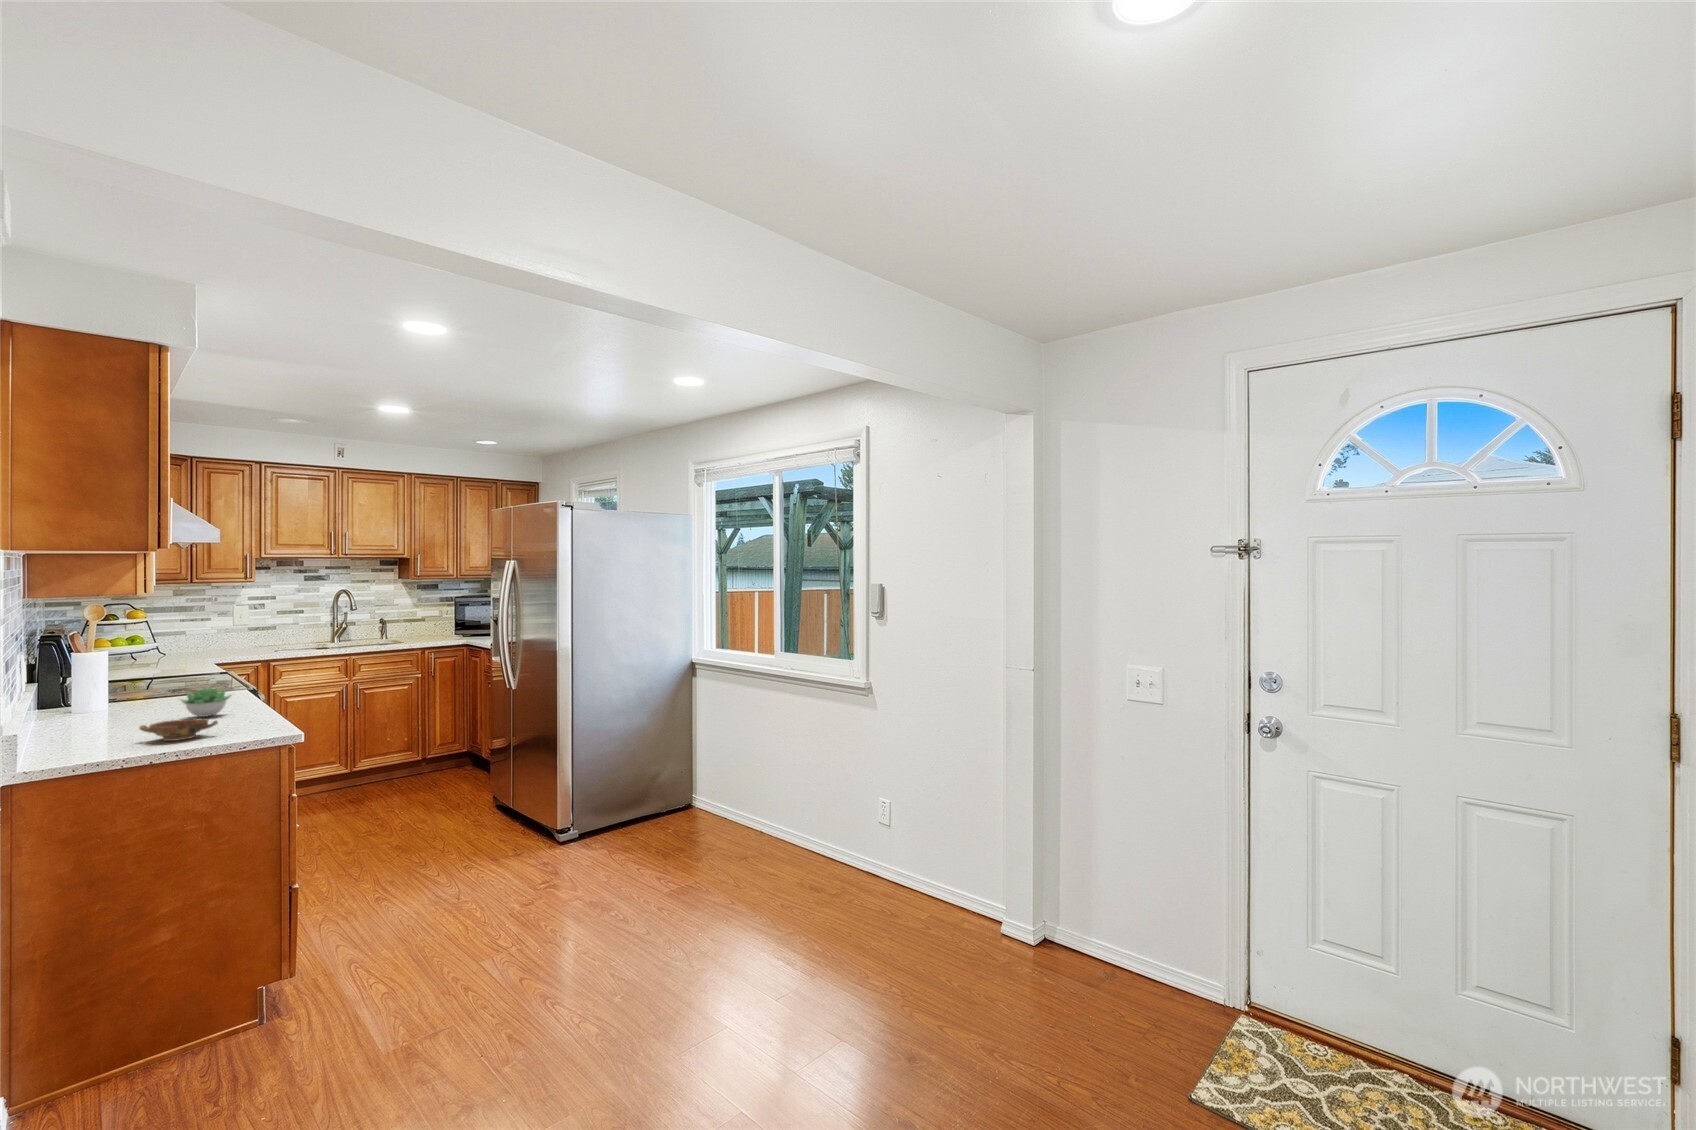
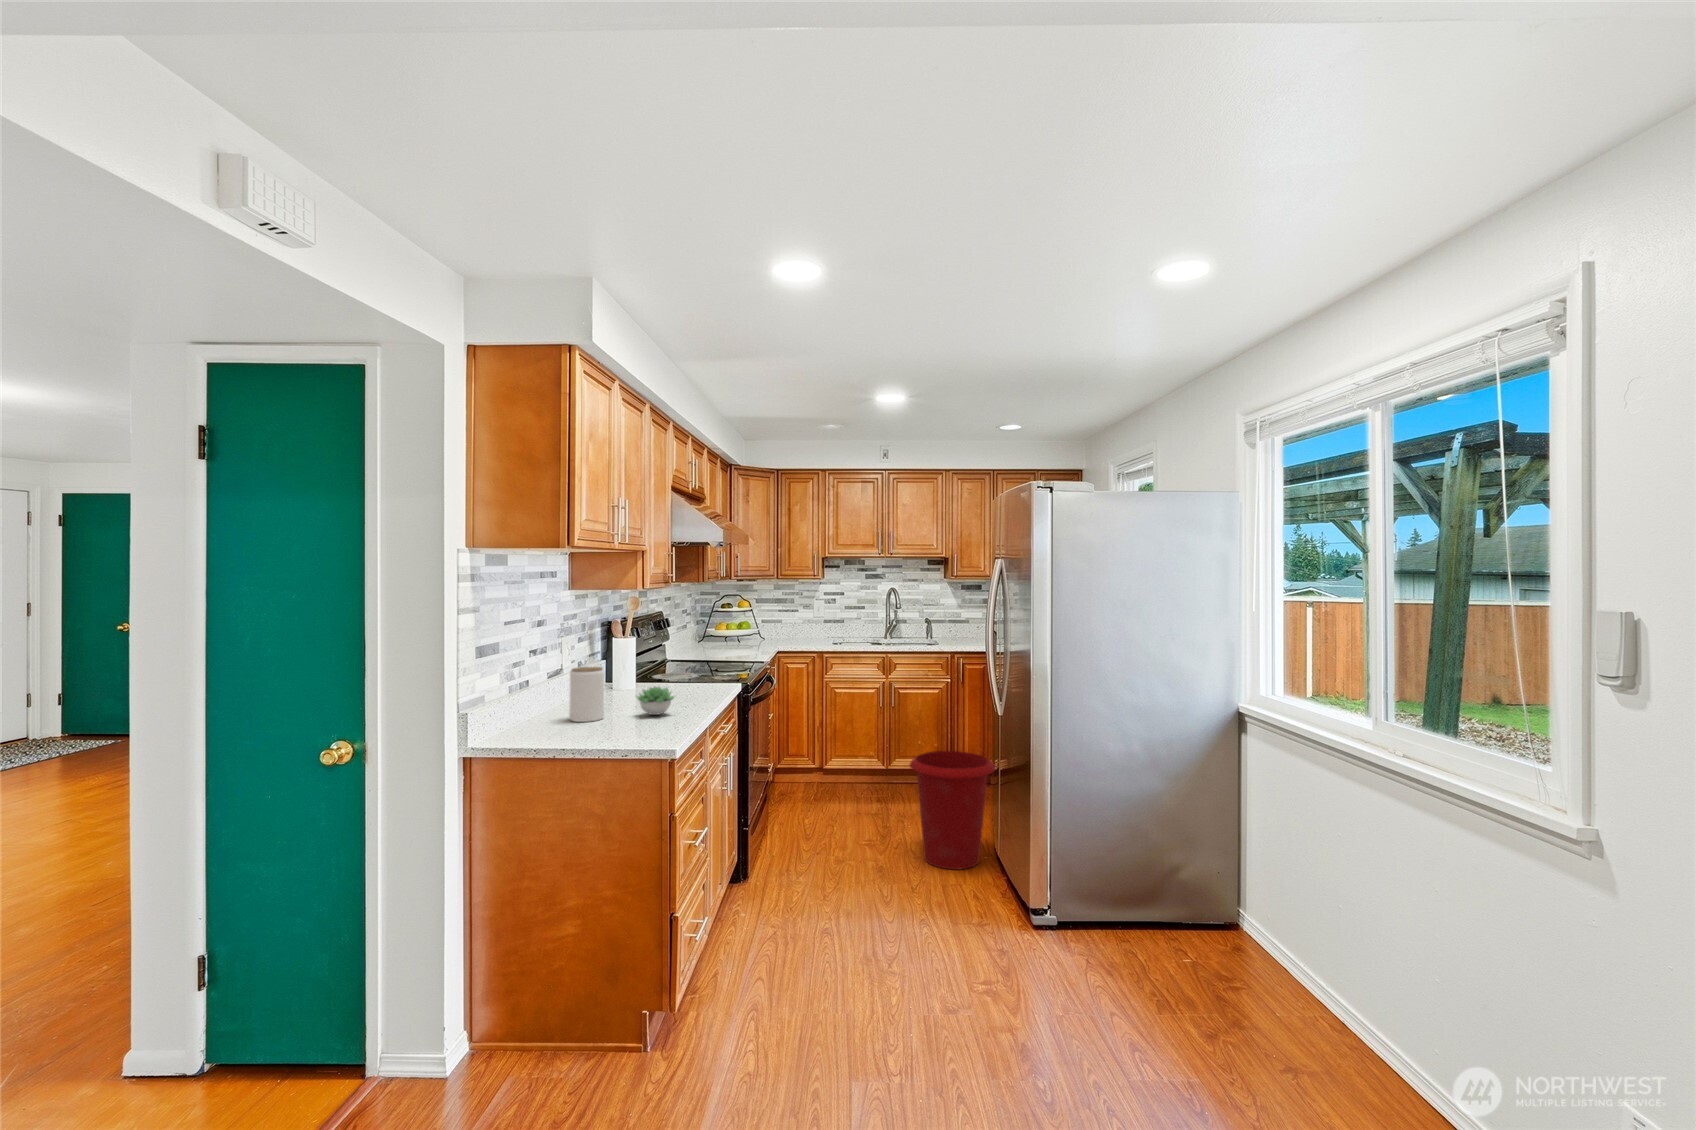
jar: none [94,673,143,733] -> present [569,667,604,722]
bowl: present [140,719,218,741] -> none [561,720,613,743]
waste bin: none [420,729,505,831] -> present [910,751,995,870]

